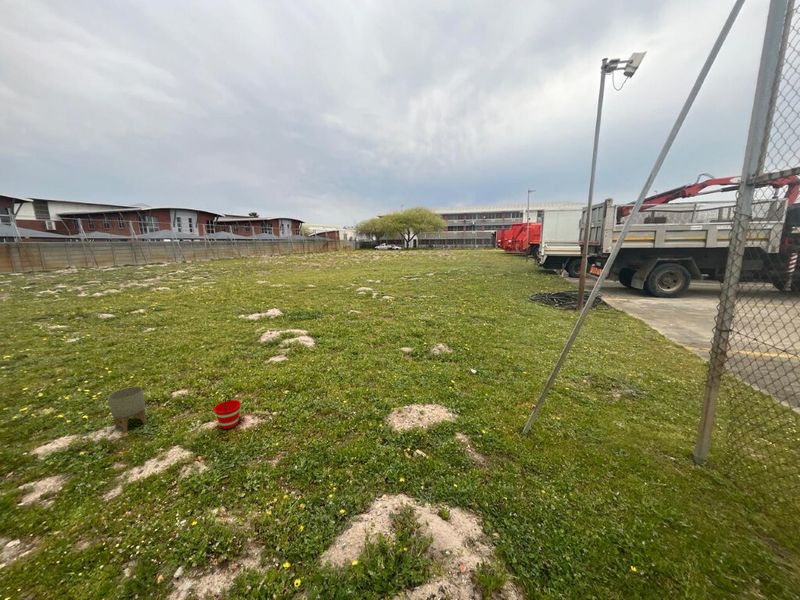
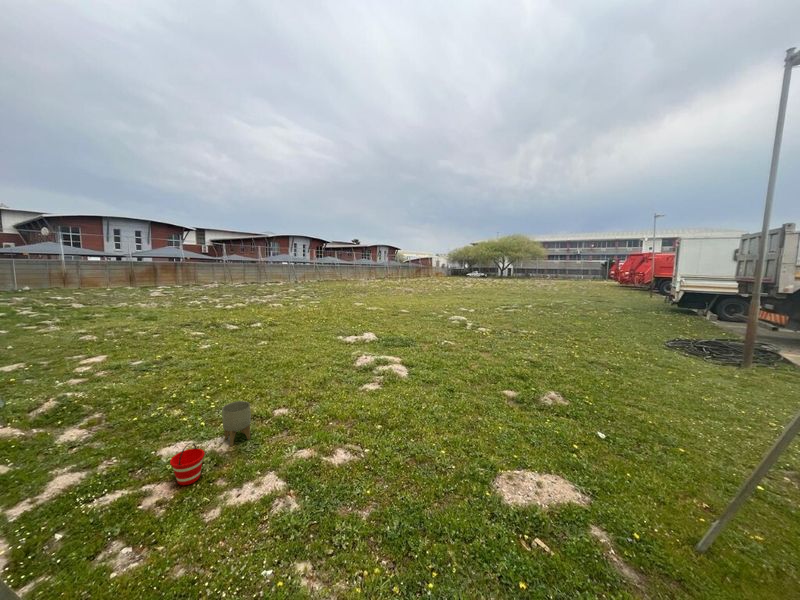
bucket: present [214,395,241,429] -> present [170,443,205,485]

